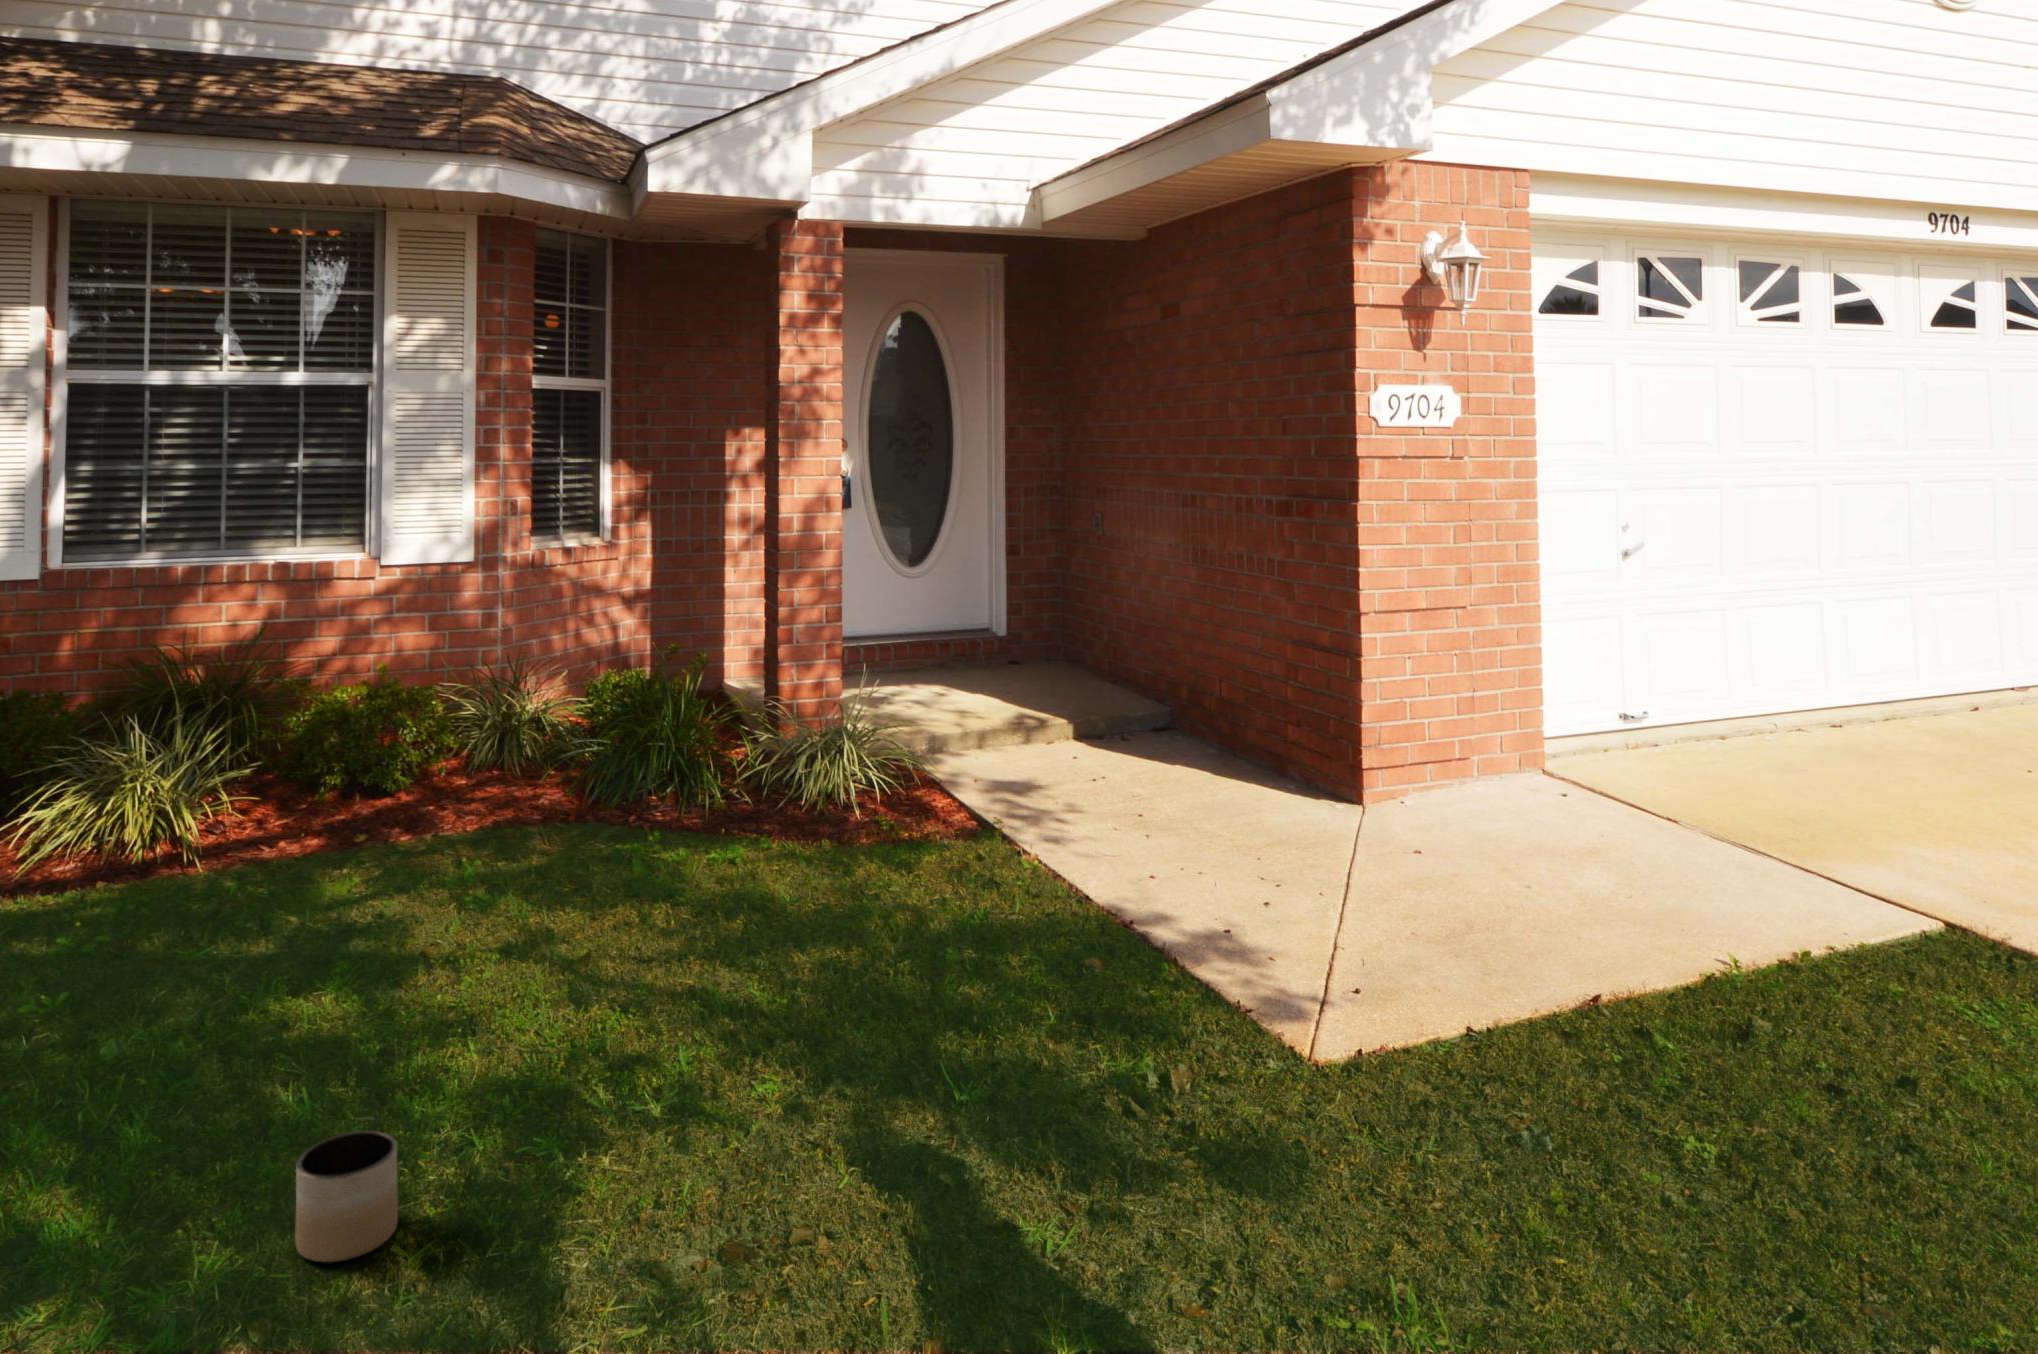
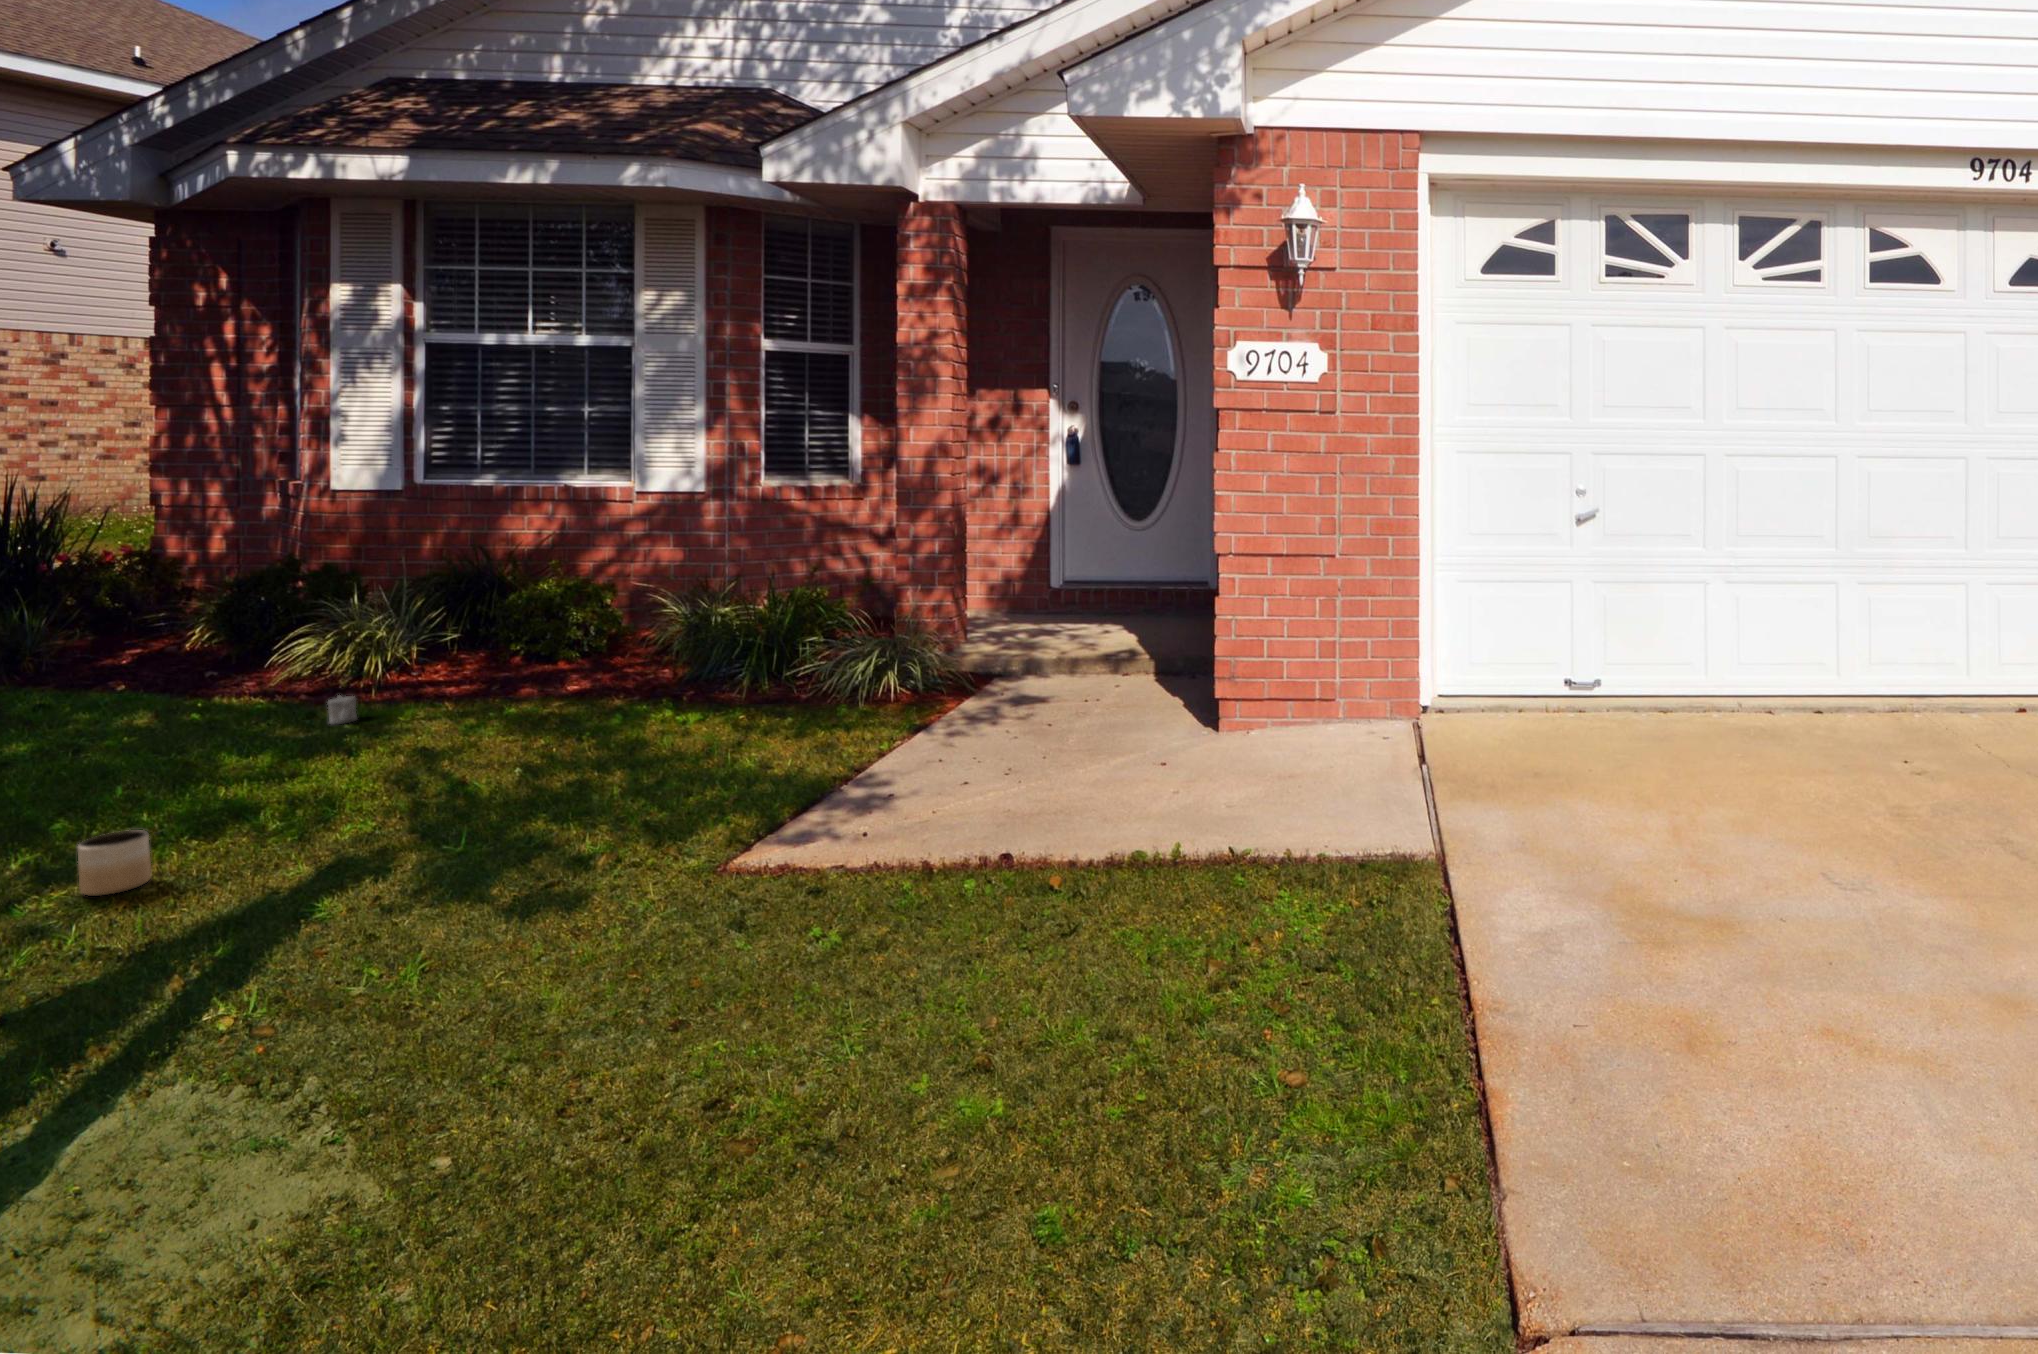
watering can: none [161,876,221,921] -> present [328,696,357,724]

